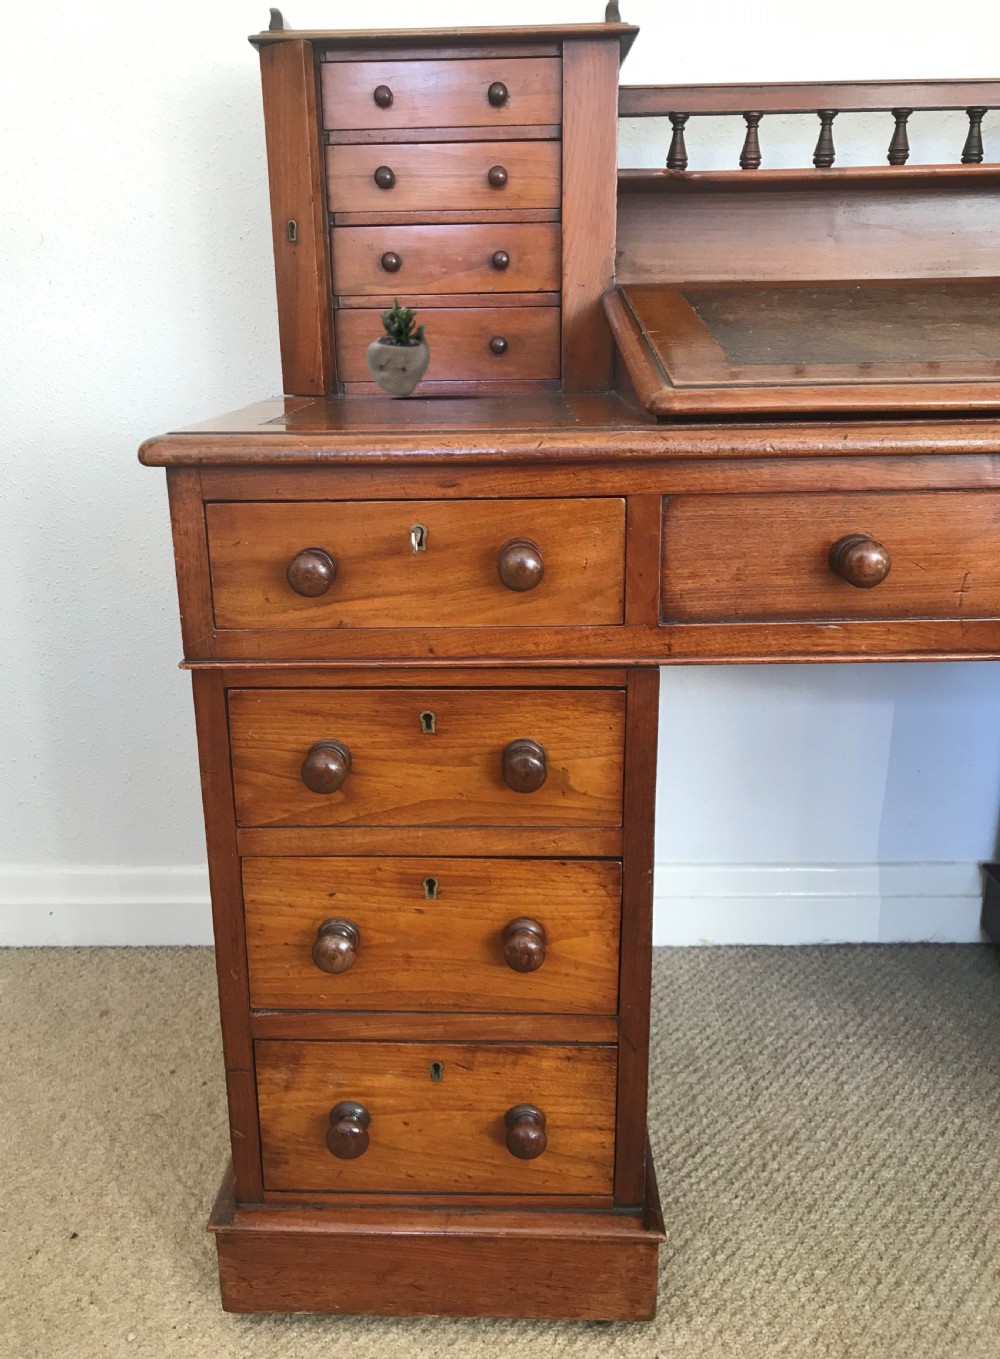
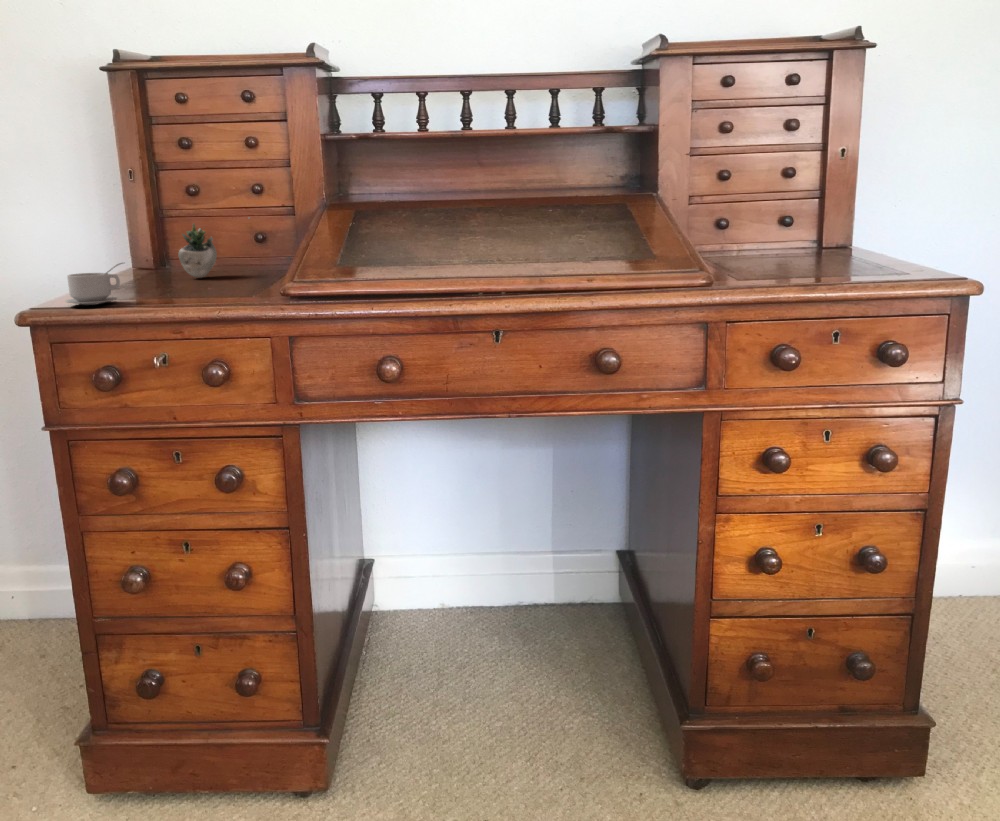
teacup: none [225,346,344,429] -> present [65,263,123,305]

